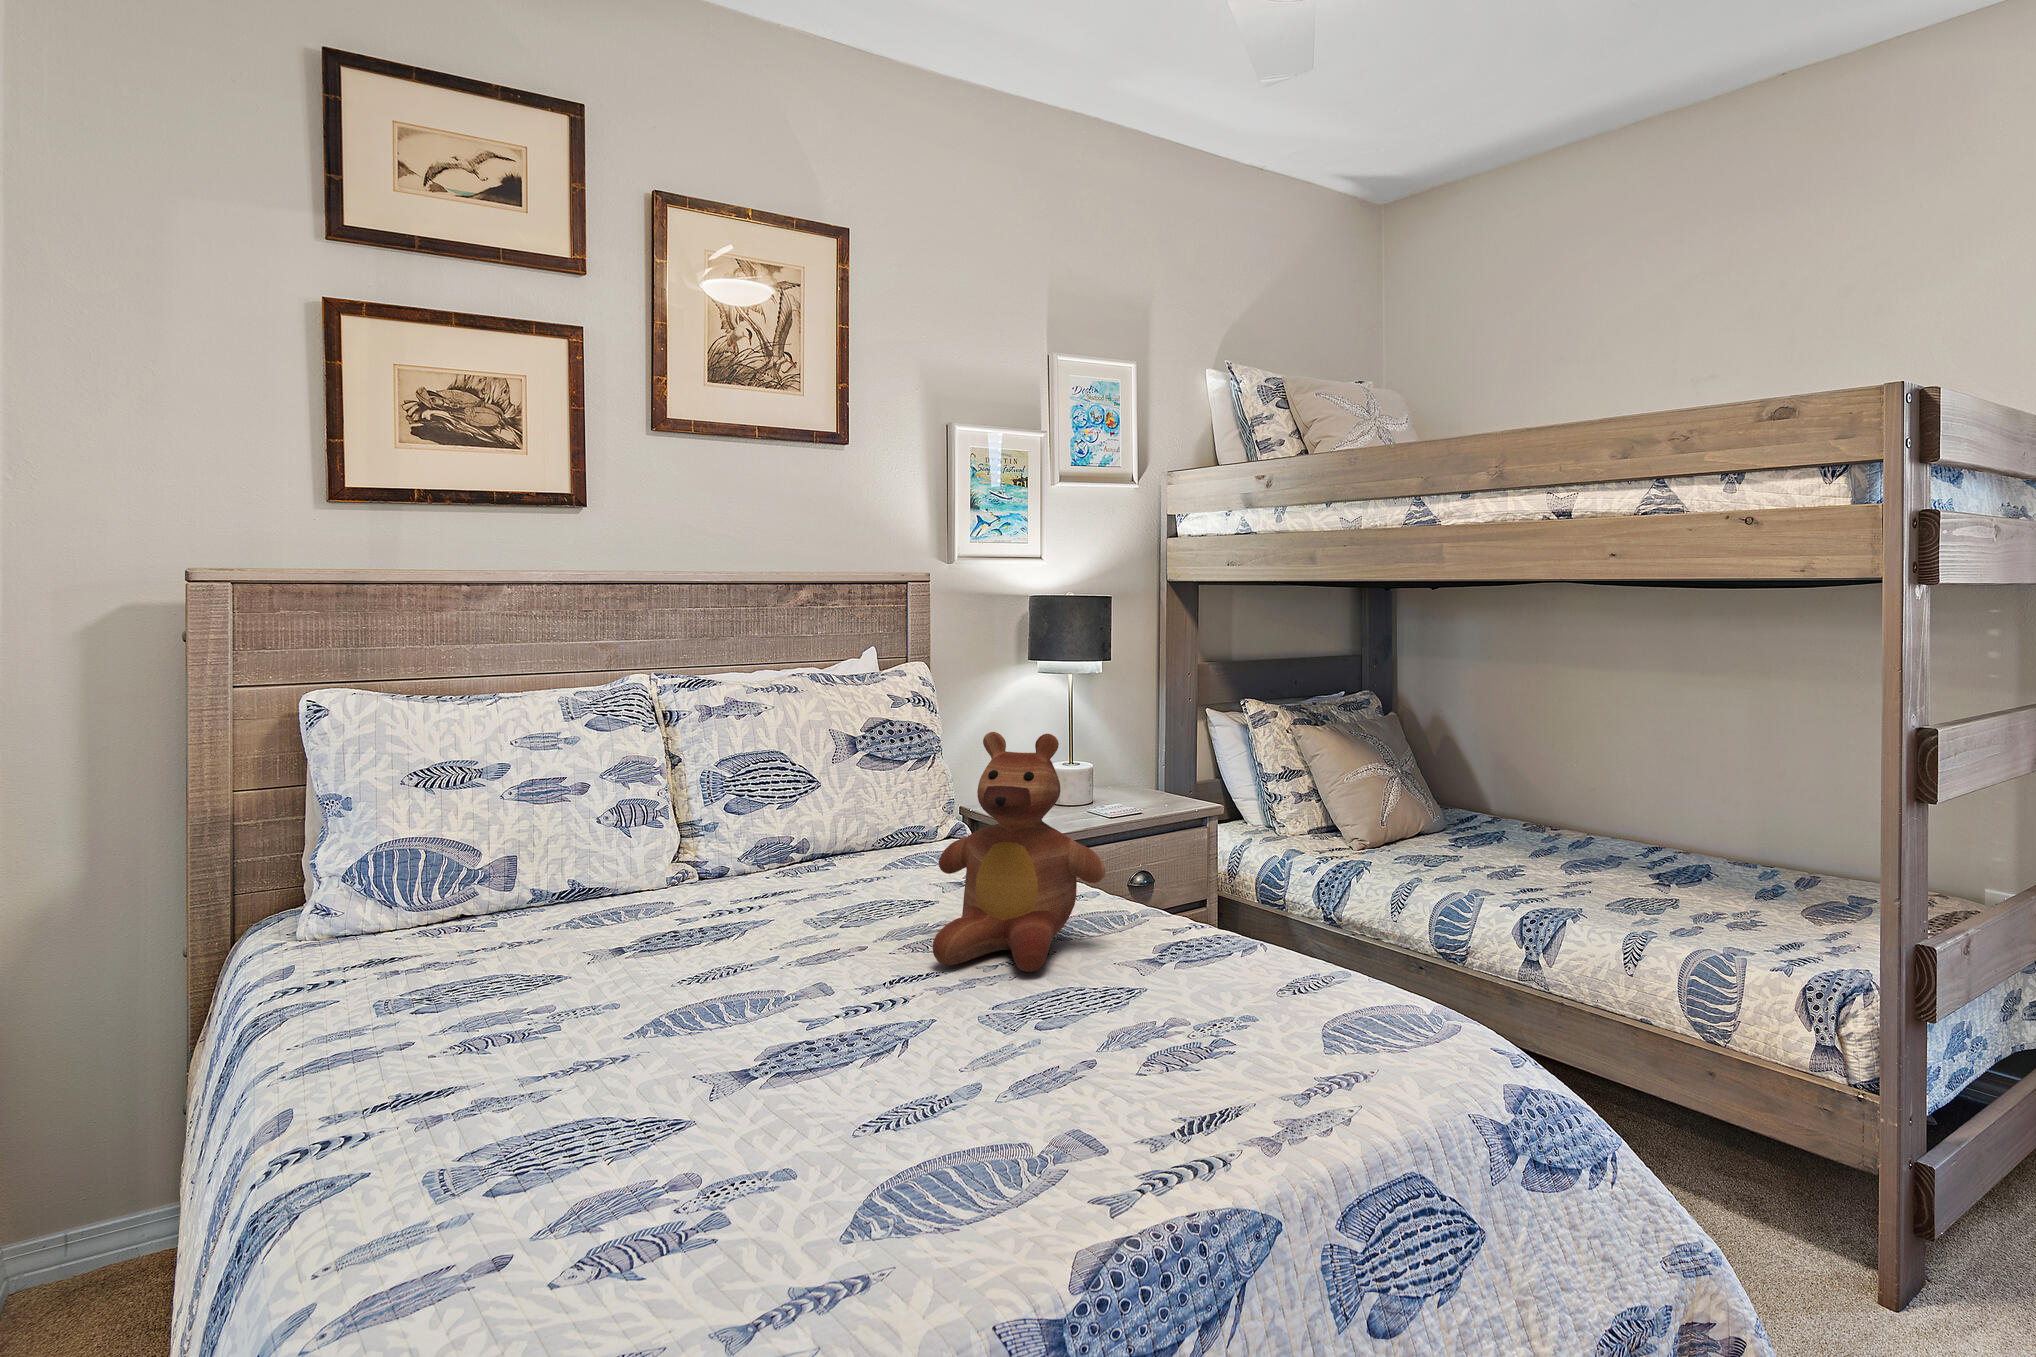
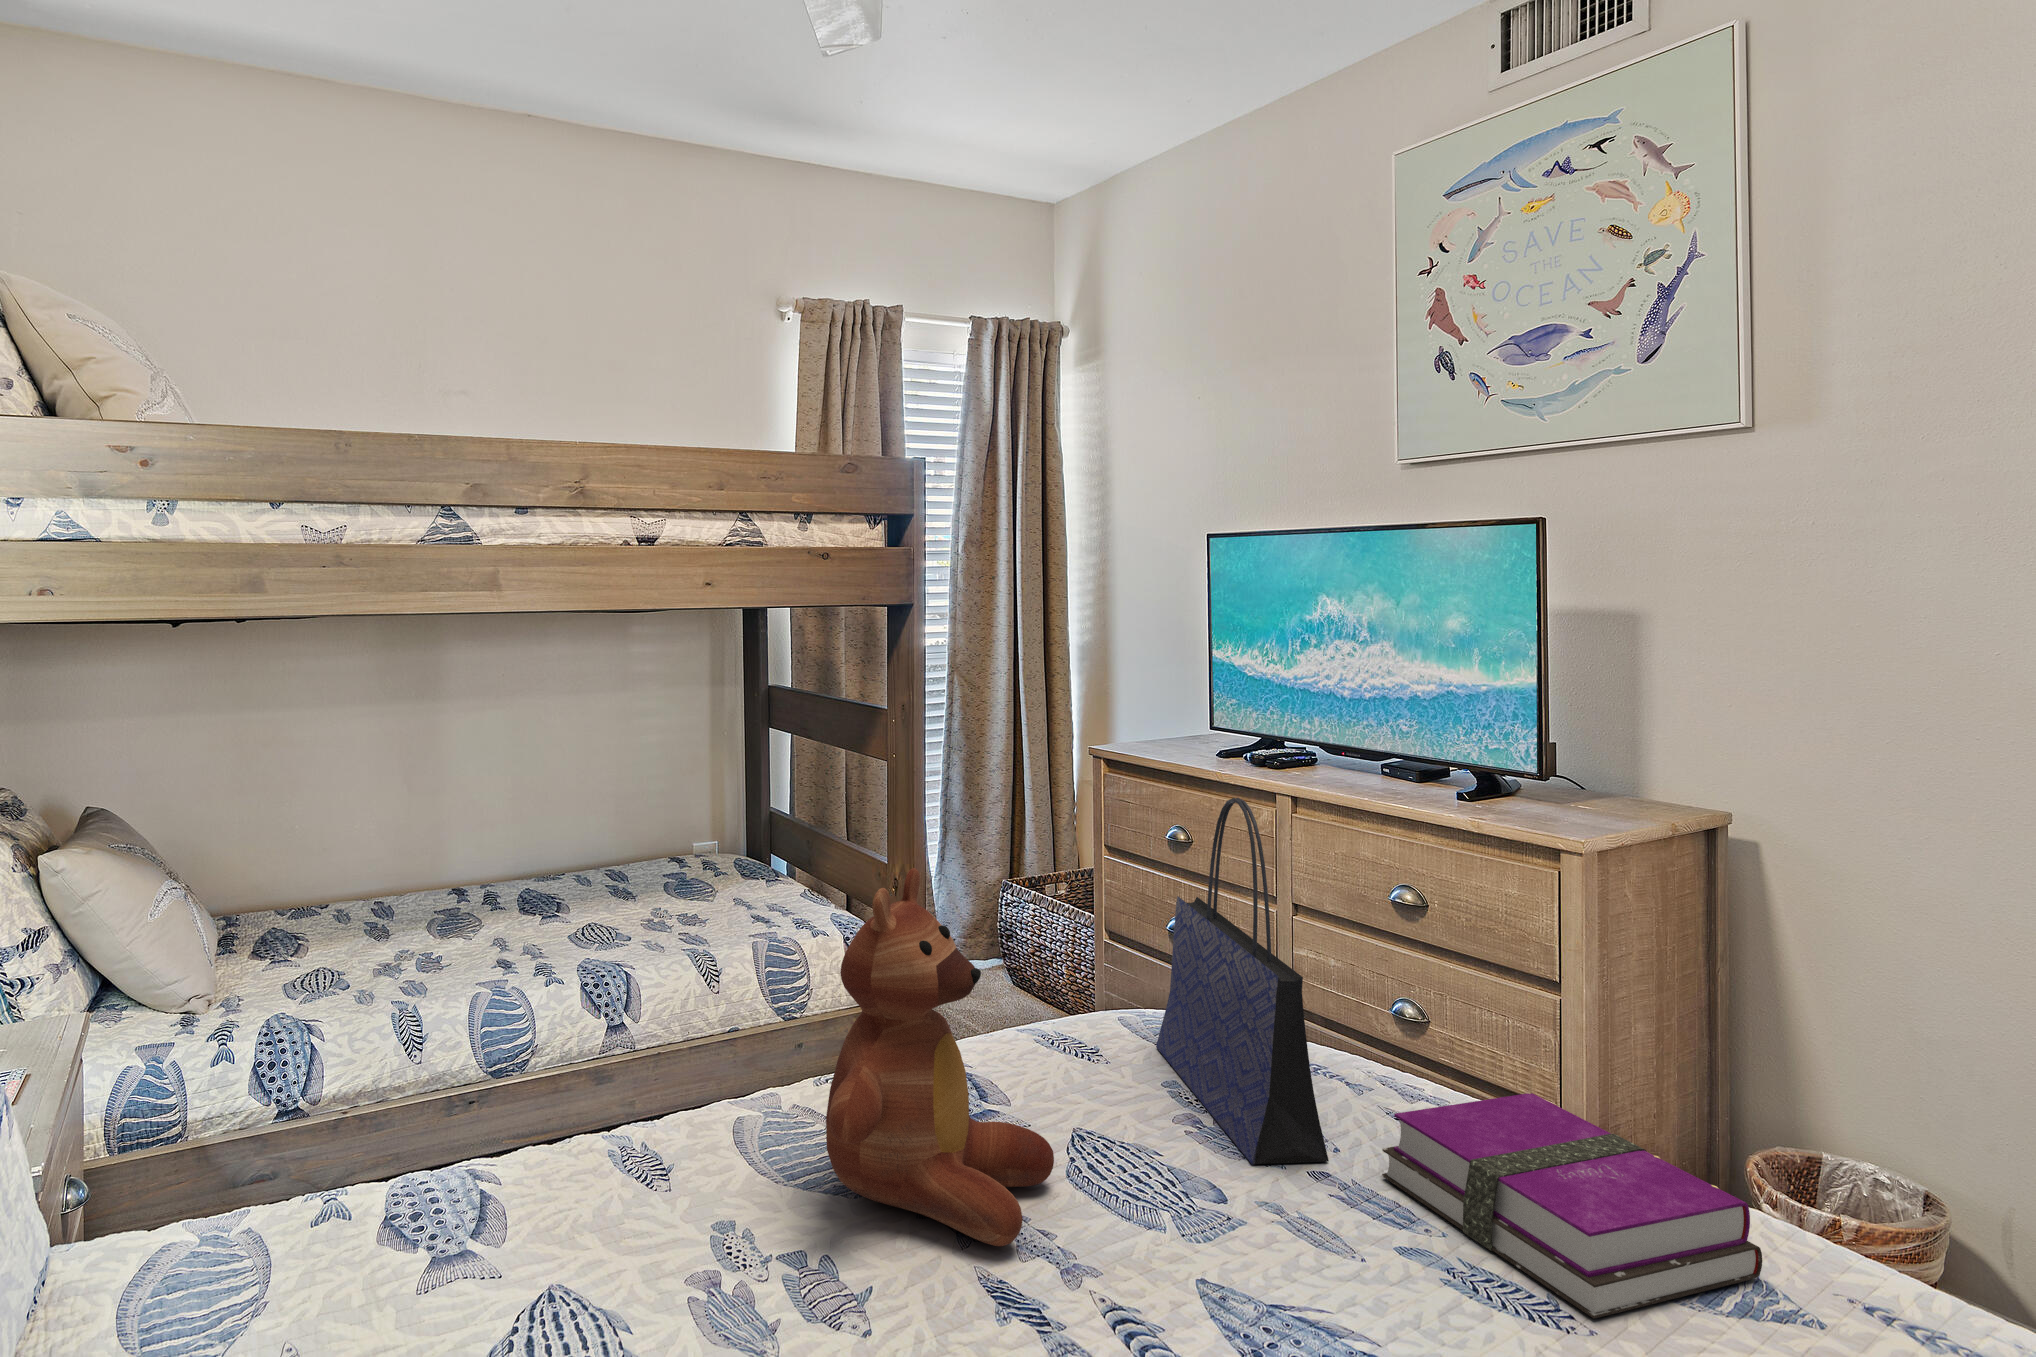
tote bag: none [1080,737,1364,1070] -> present [1156,798,1329,1164]
notebook: none [829,1030,1151,1238] -> present [1382,1093,1762,1319]

